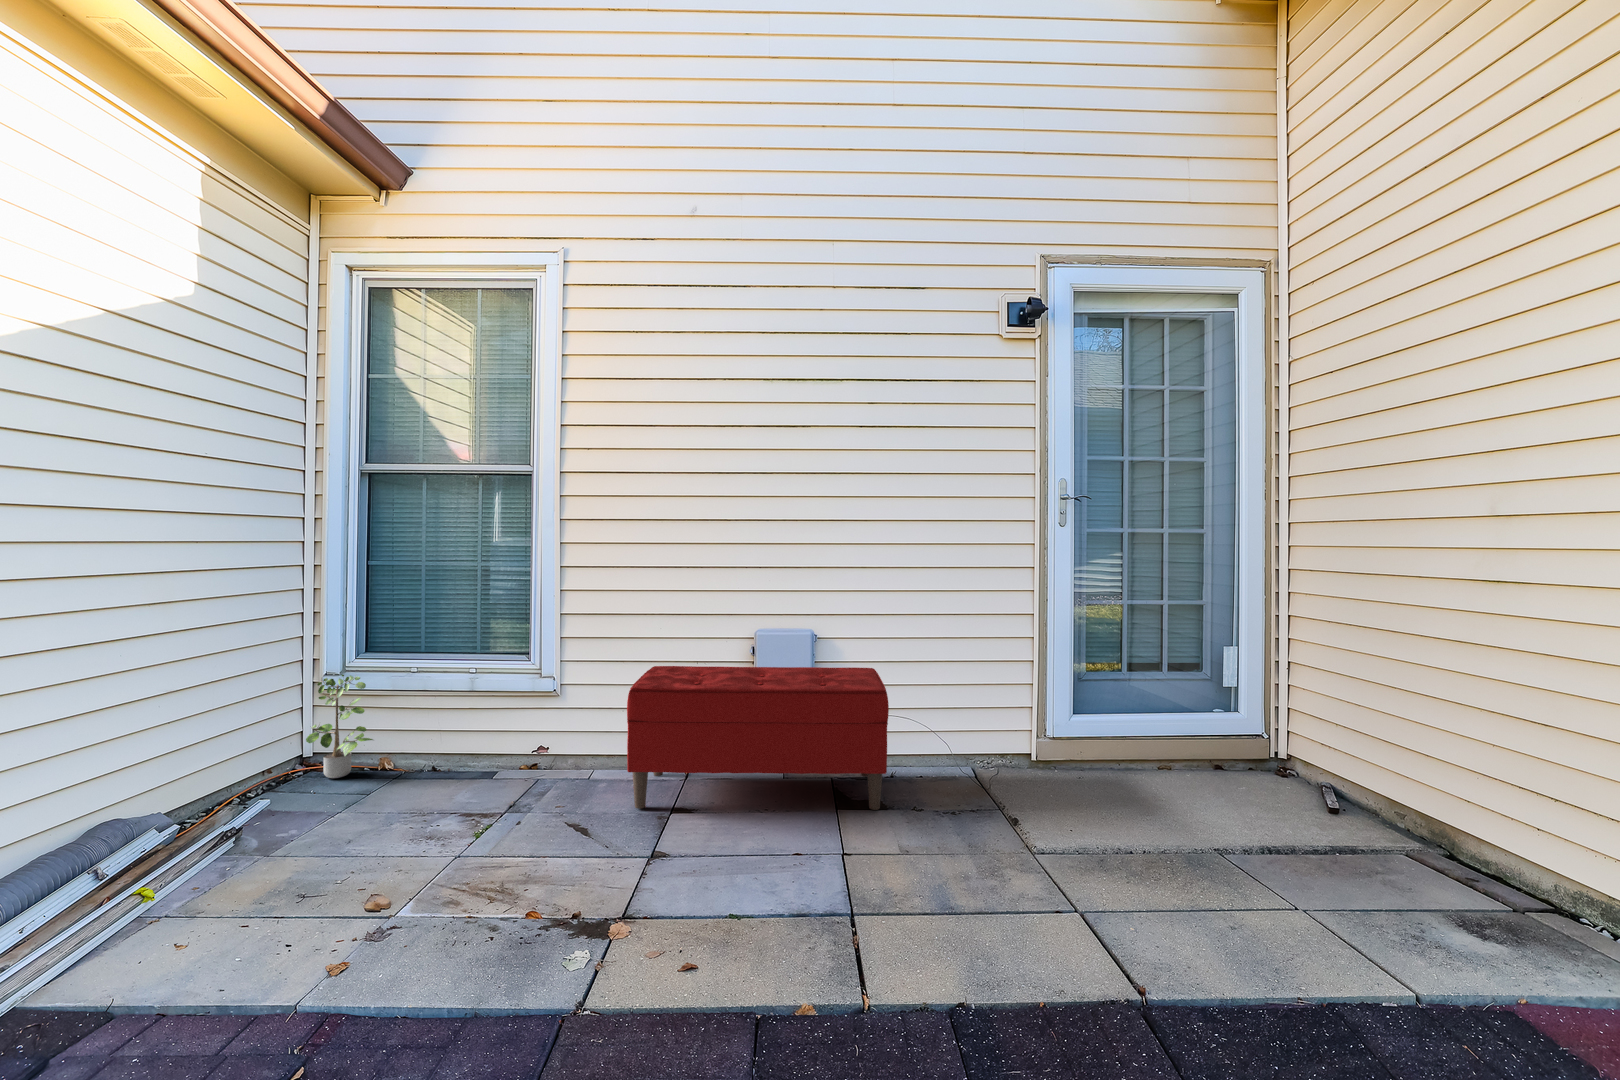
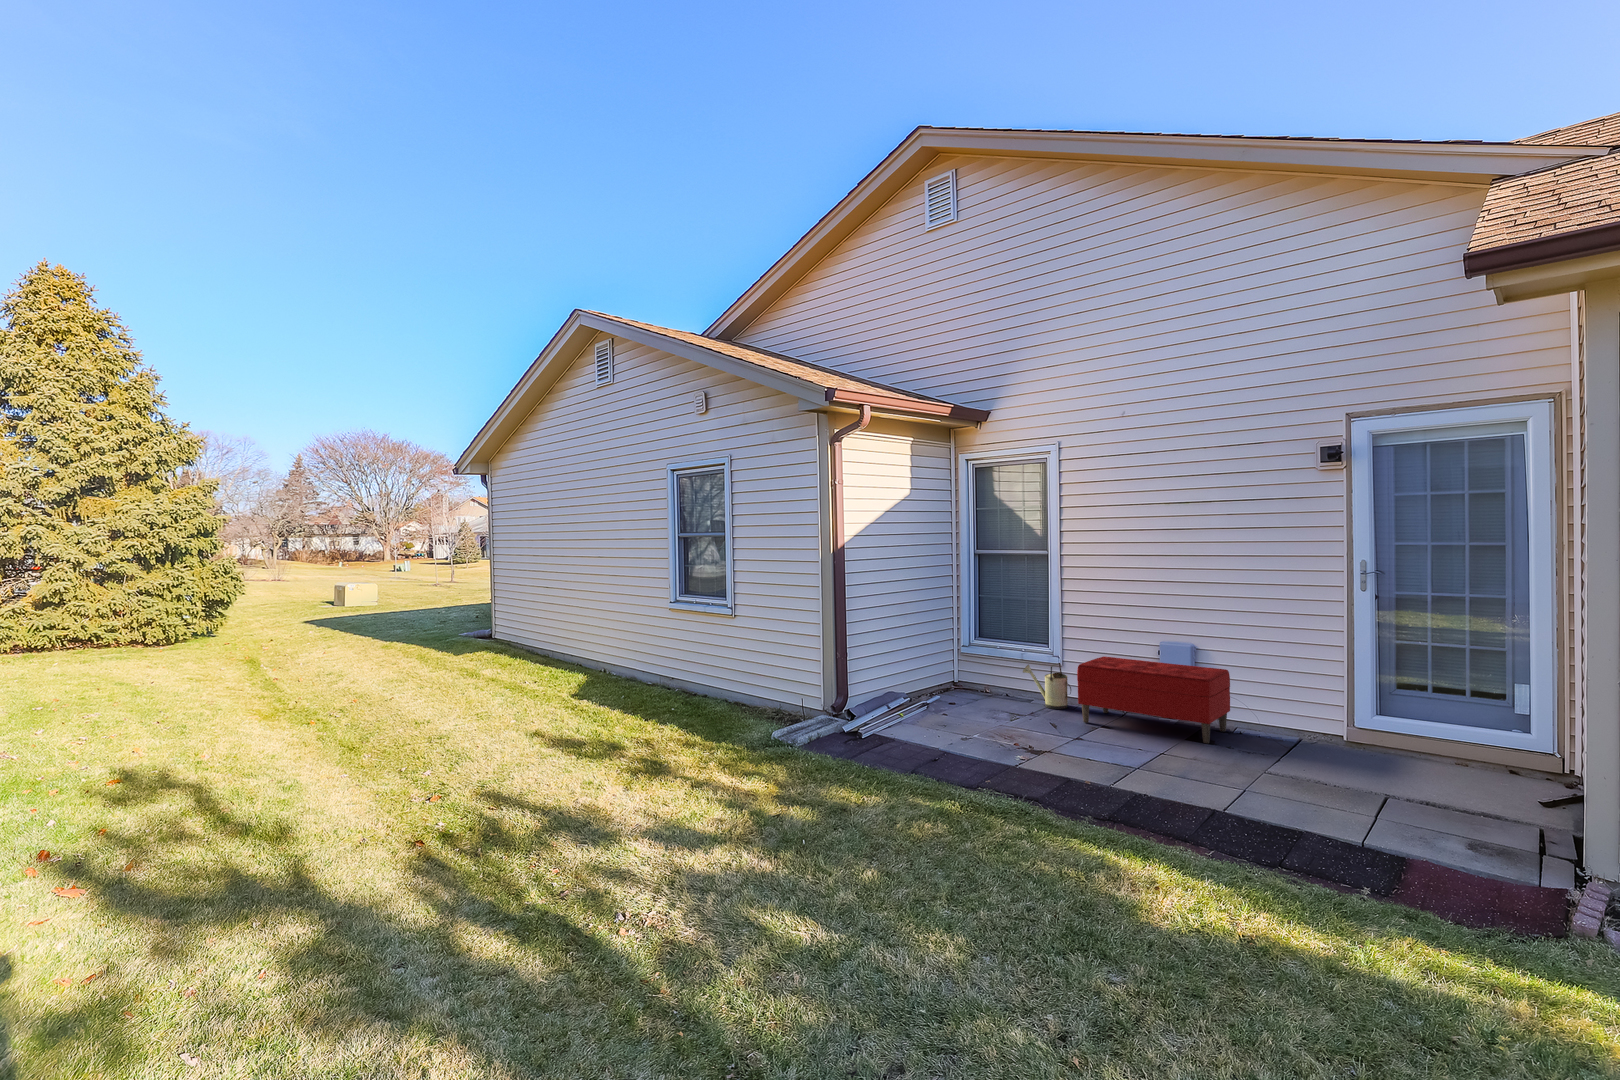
potted plant: present [306,675,373,778] -> none [954,647,980,692]
watering can: none [484,689,591,786] -> present [1023,663,1071,709]

